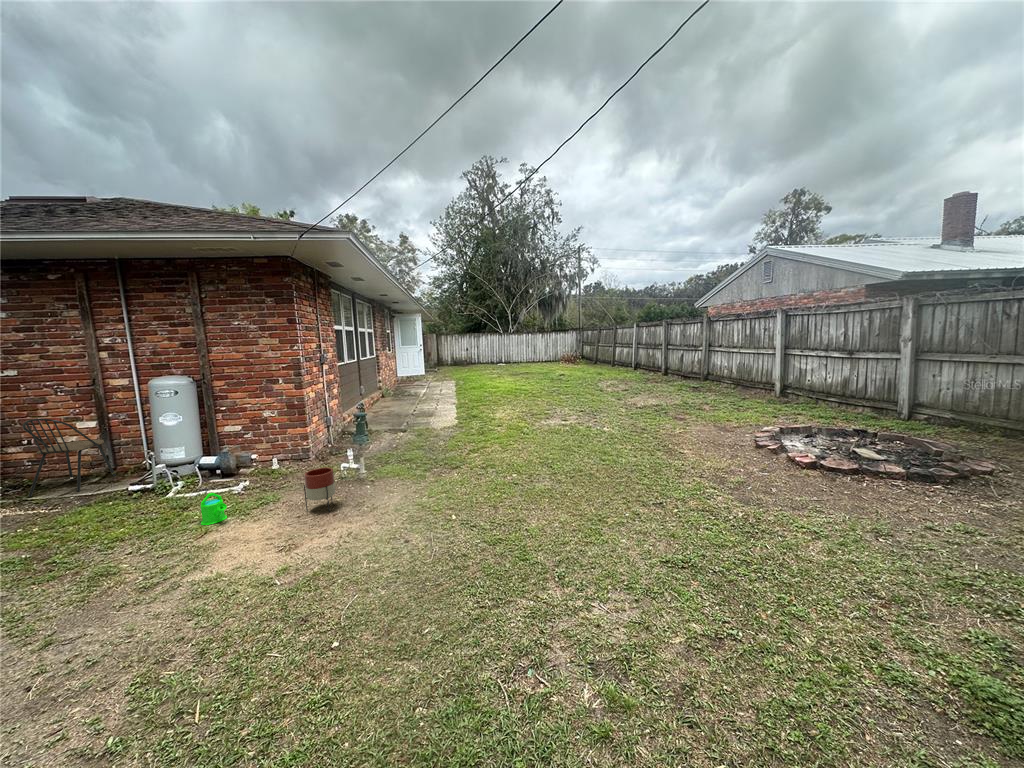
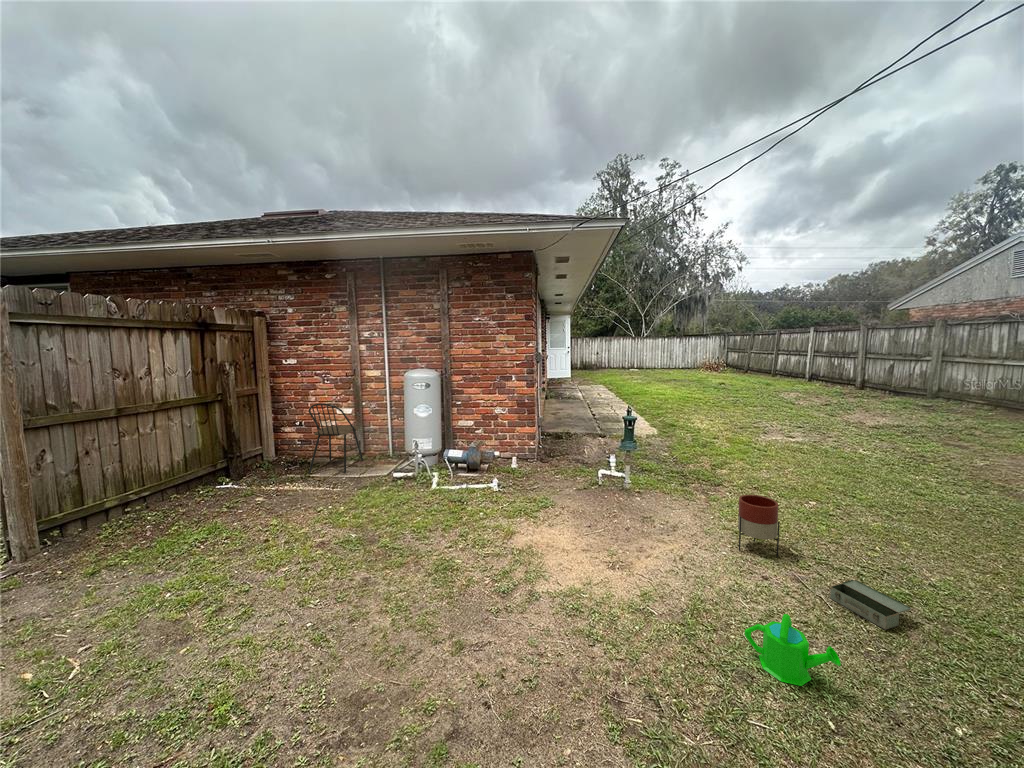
planter: present [304,468,335,512] -> present [738,495,780,557]
watering can: present [201,493,227,525] -> present [745,614,841,686]
toolbox: none [440,527,479,560] -> present [830,580,911,630]

